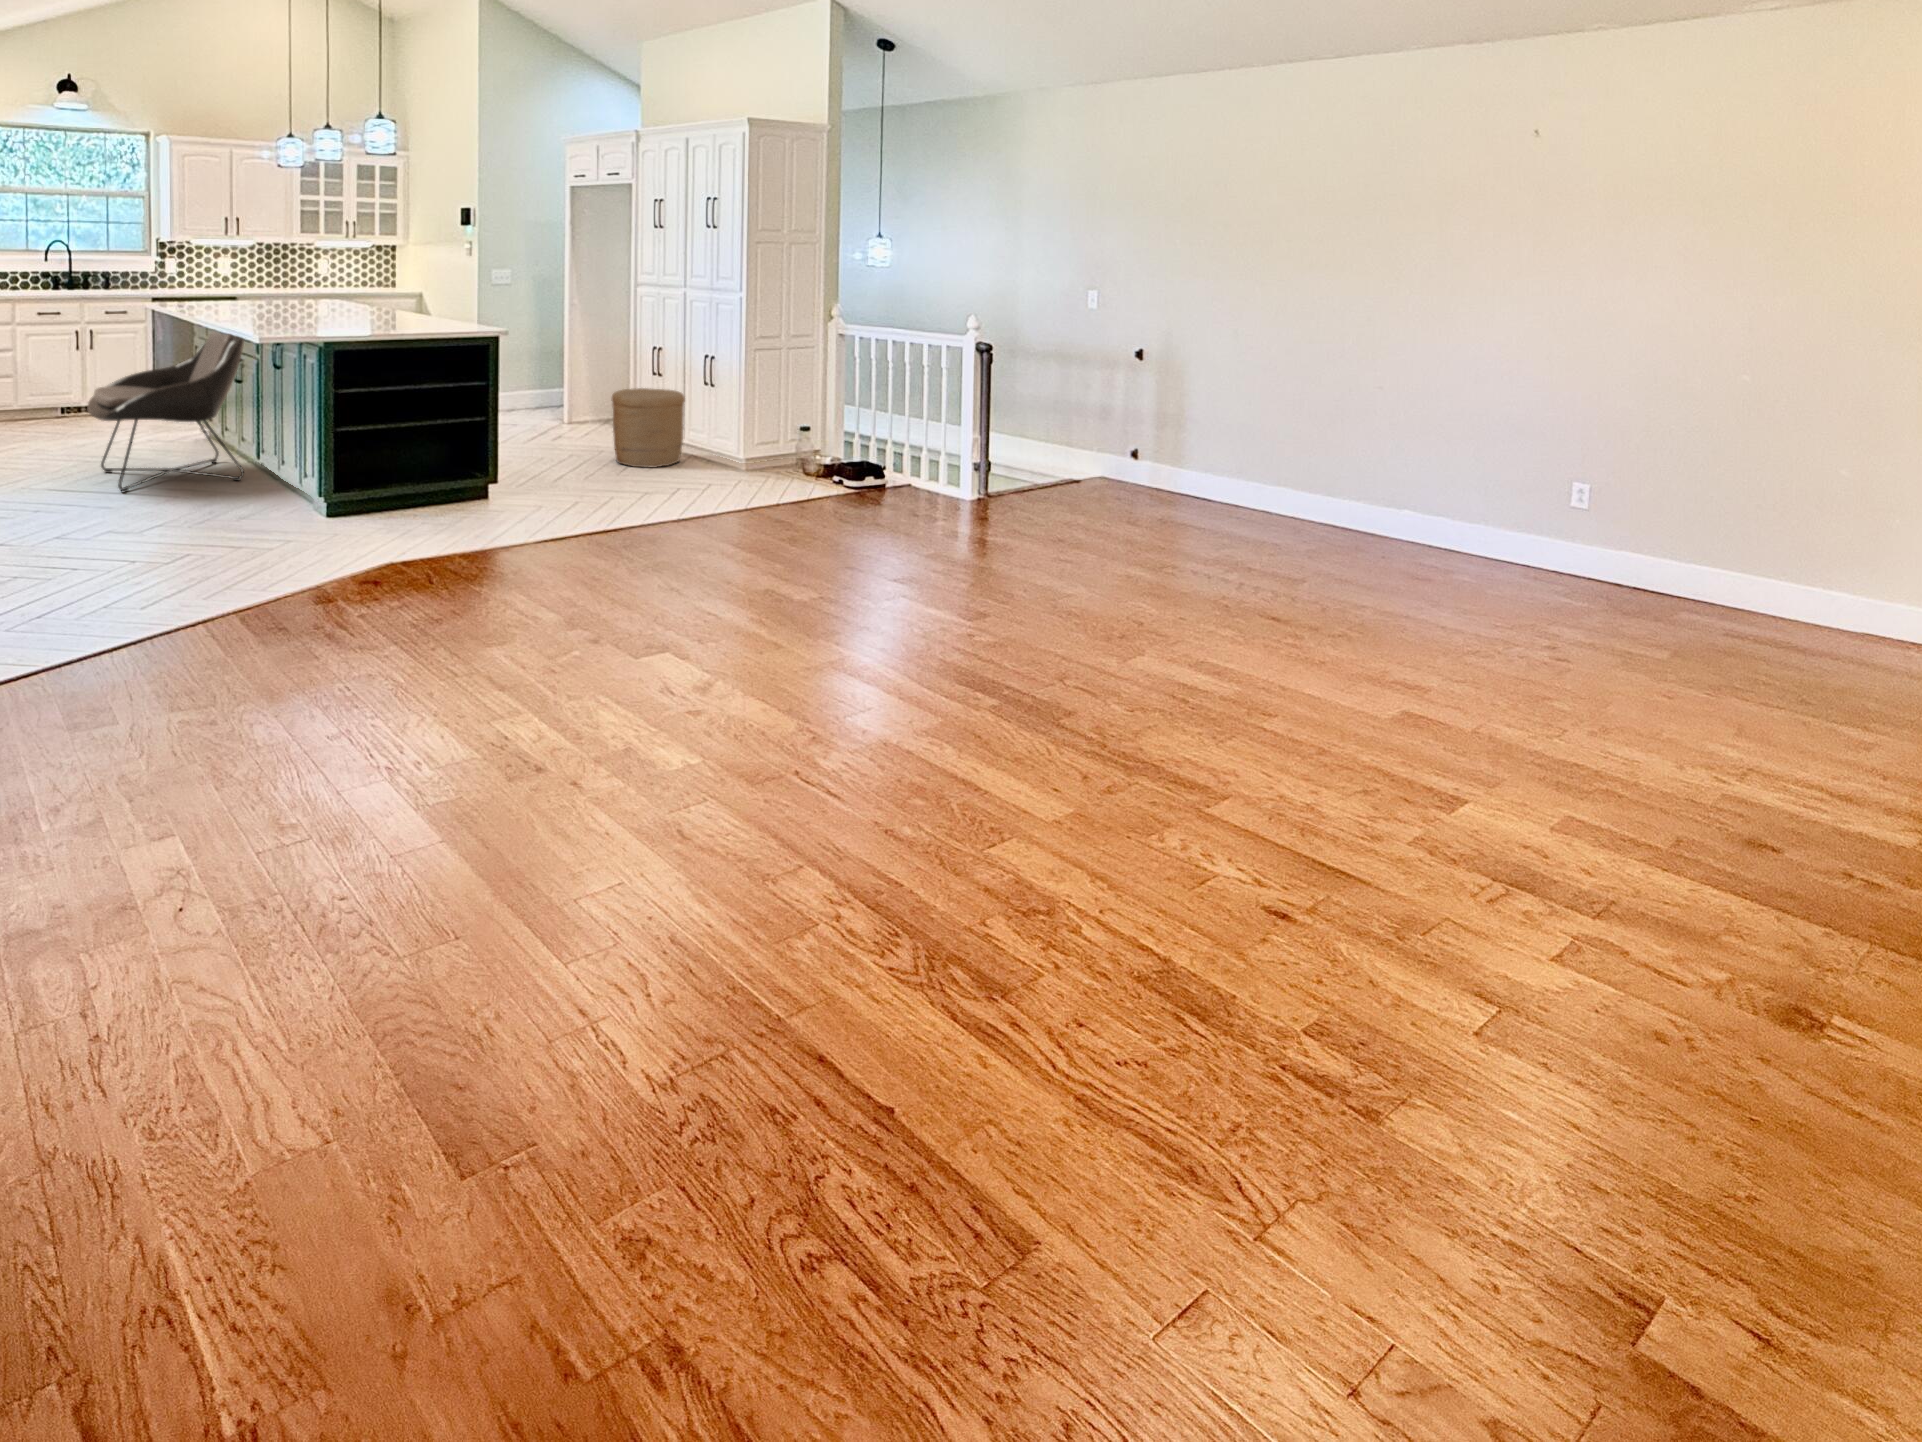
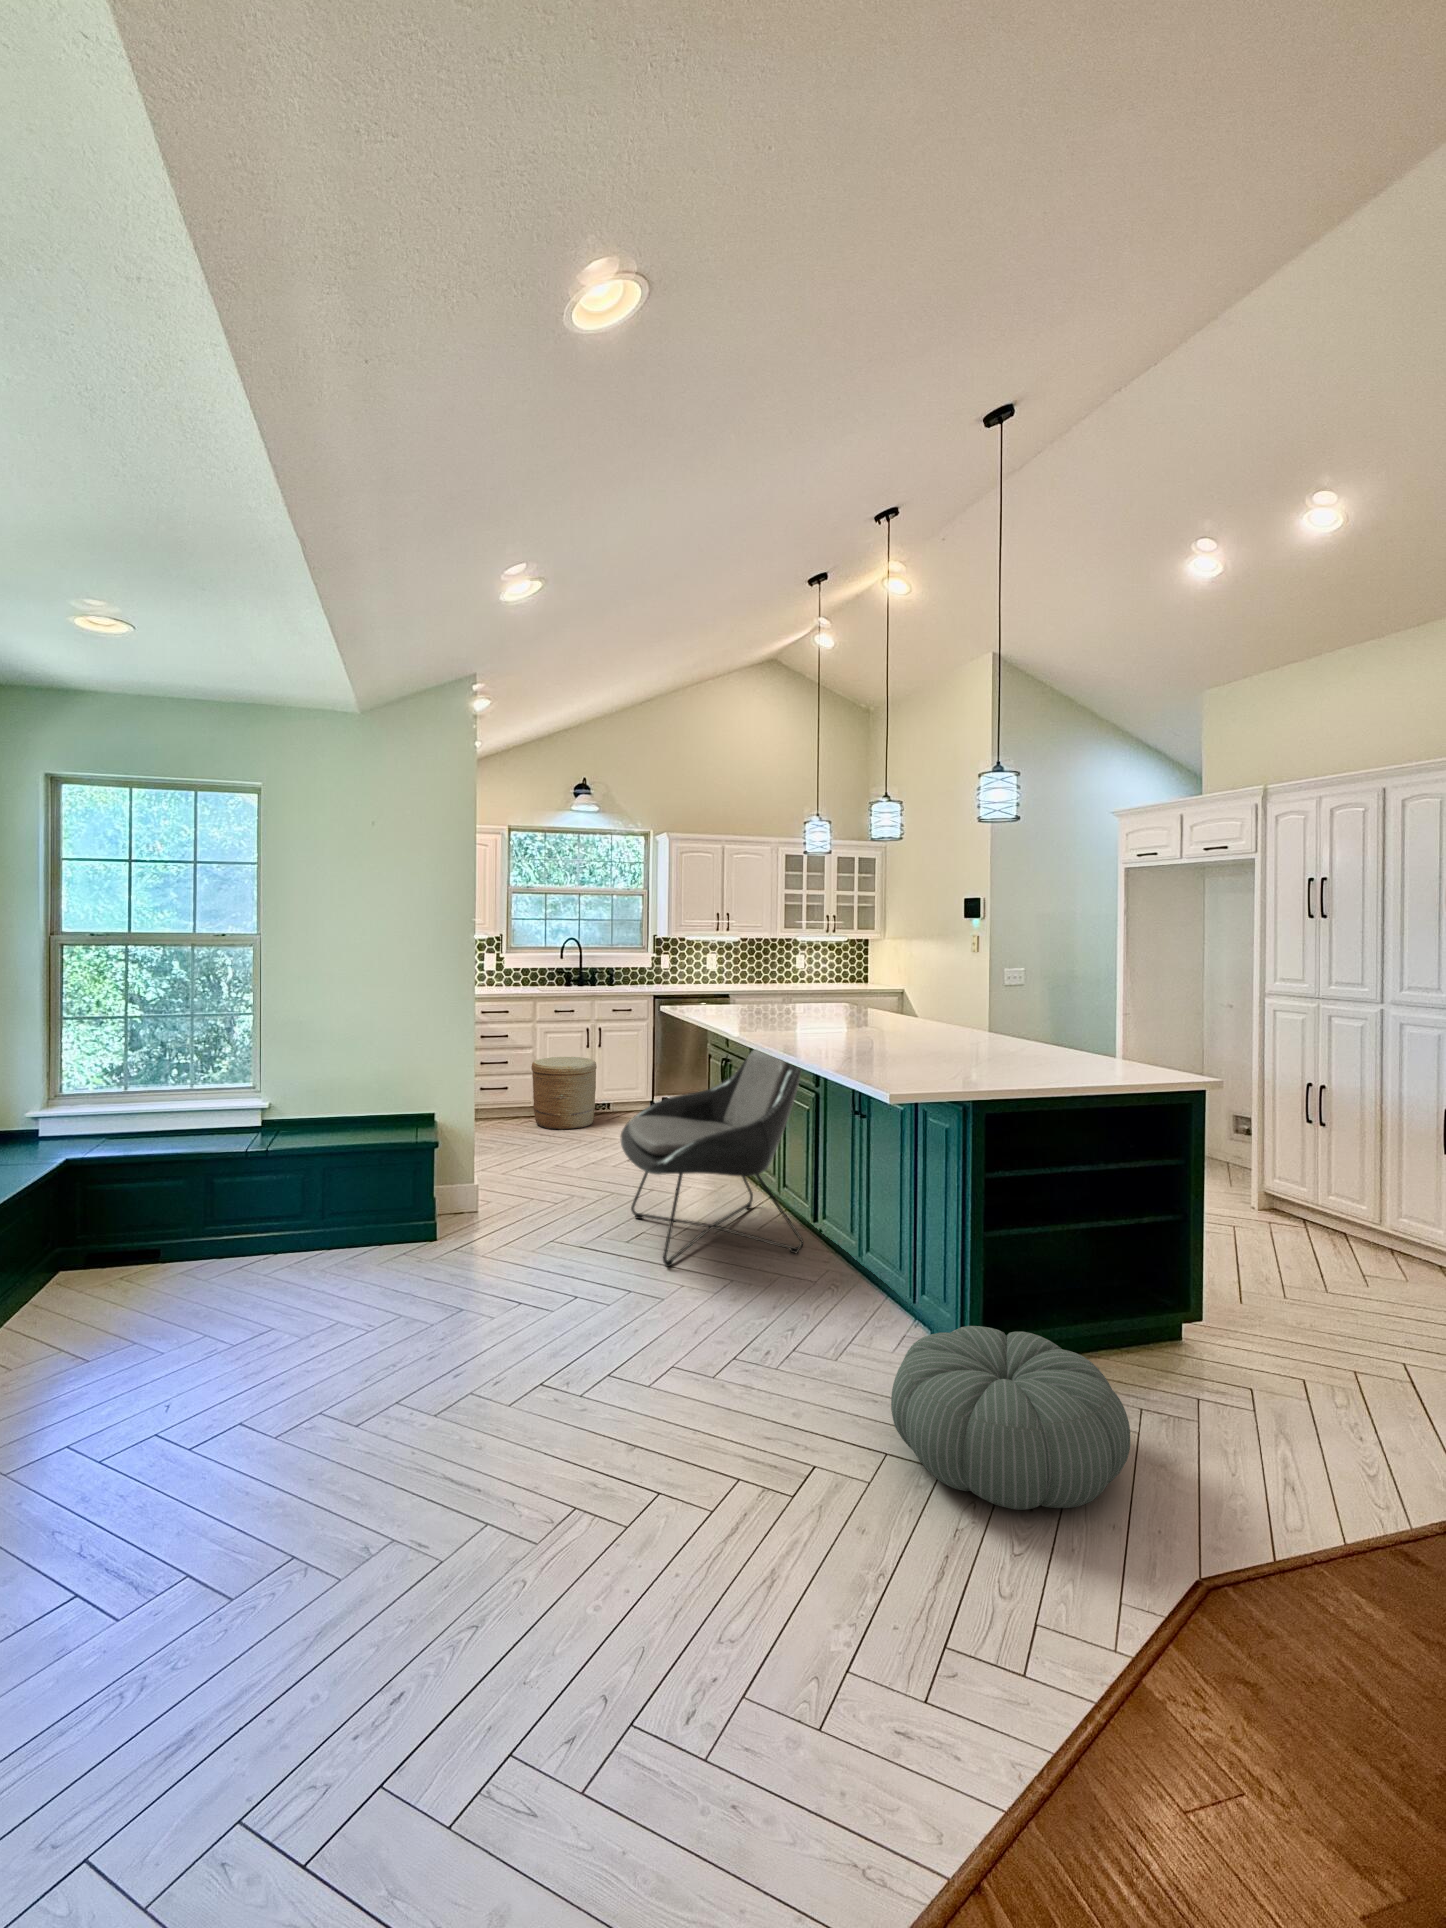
woven basket: present [612,388,685,467] -> present [531,1057,597,1130]
pouf: none [240,476,380,549] -> present [891,1326,1130,1510]

